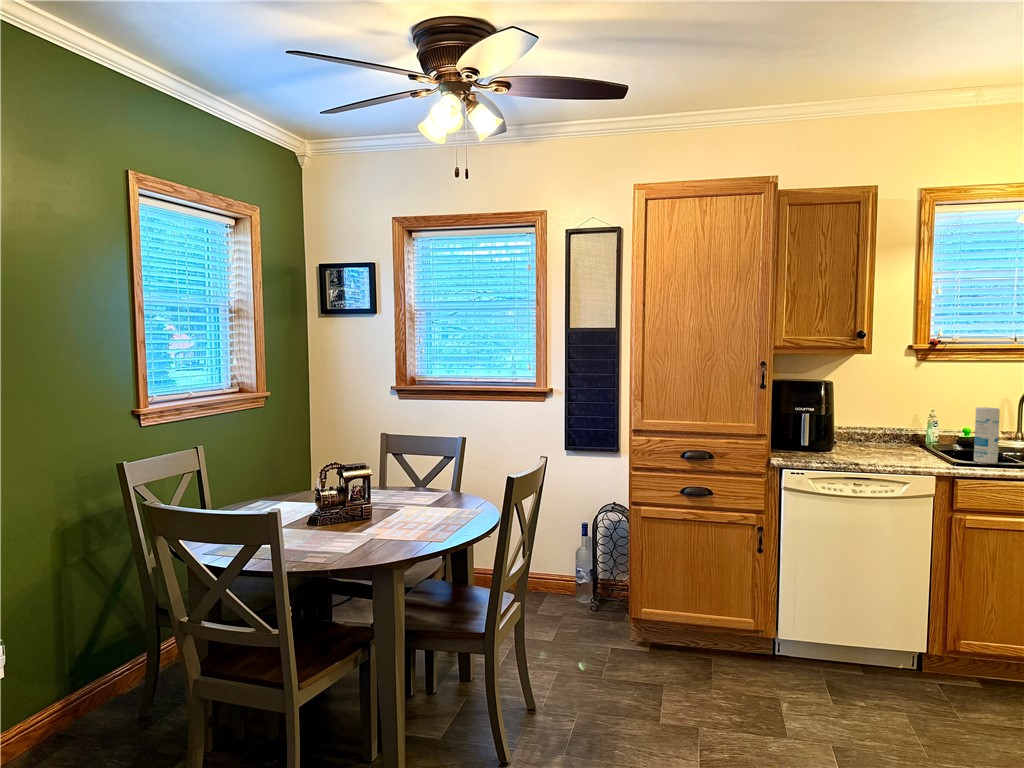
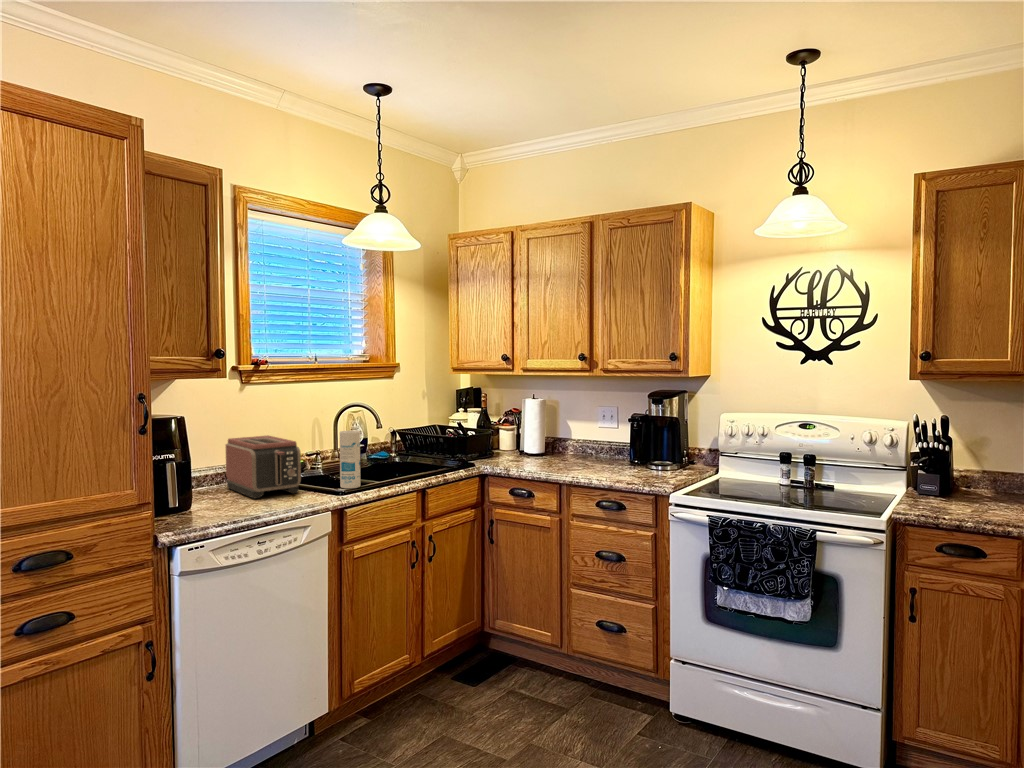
toaster: none [876,404,928,457] -> present [226,435,301,499]

